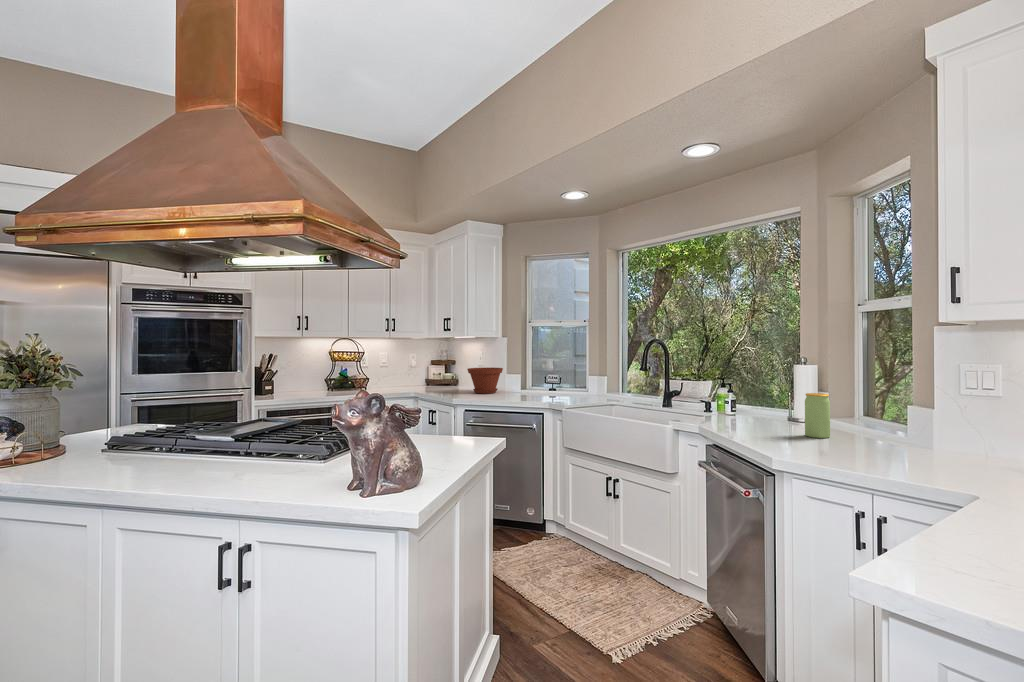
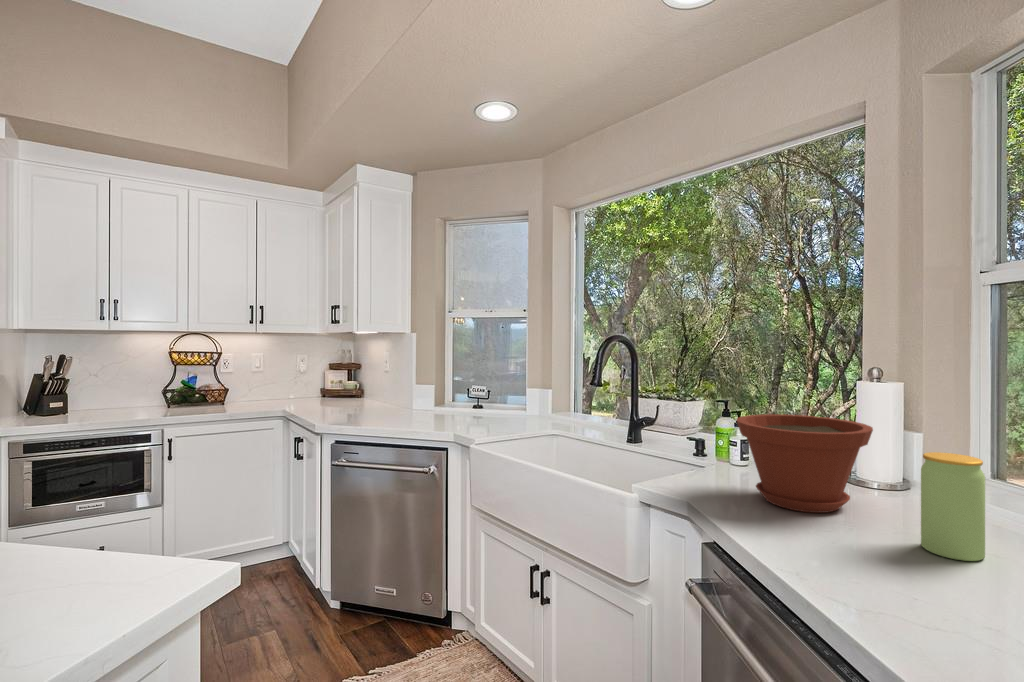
plant pot: present [467,368,503,393] -> present [737,414,873,513]

